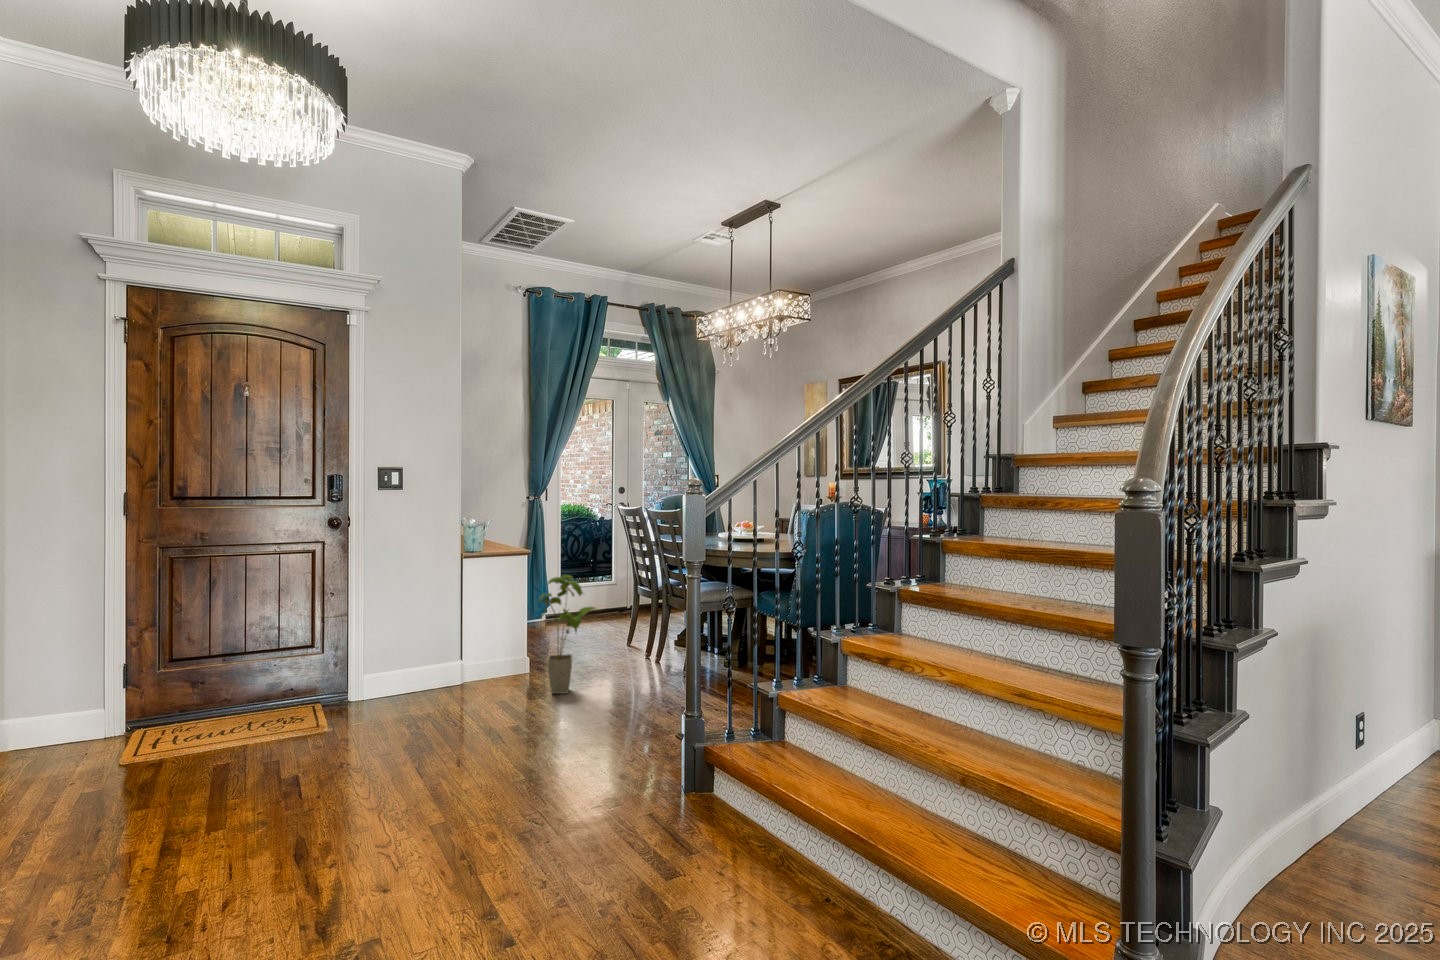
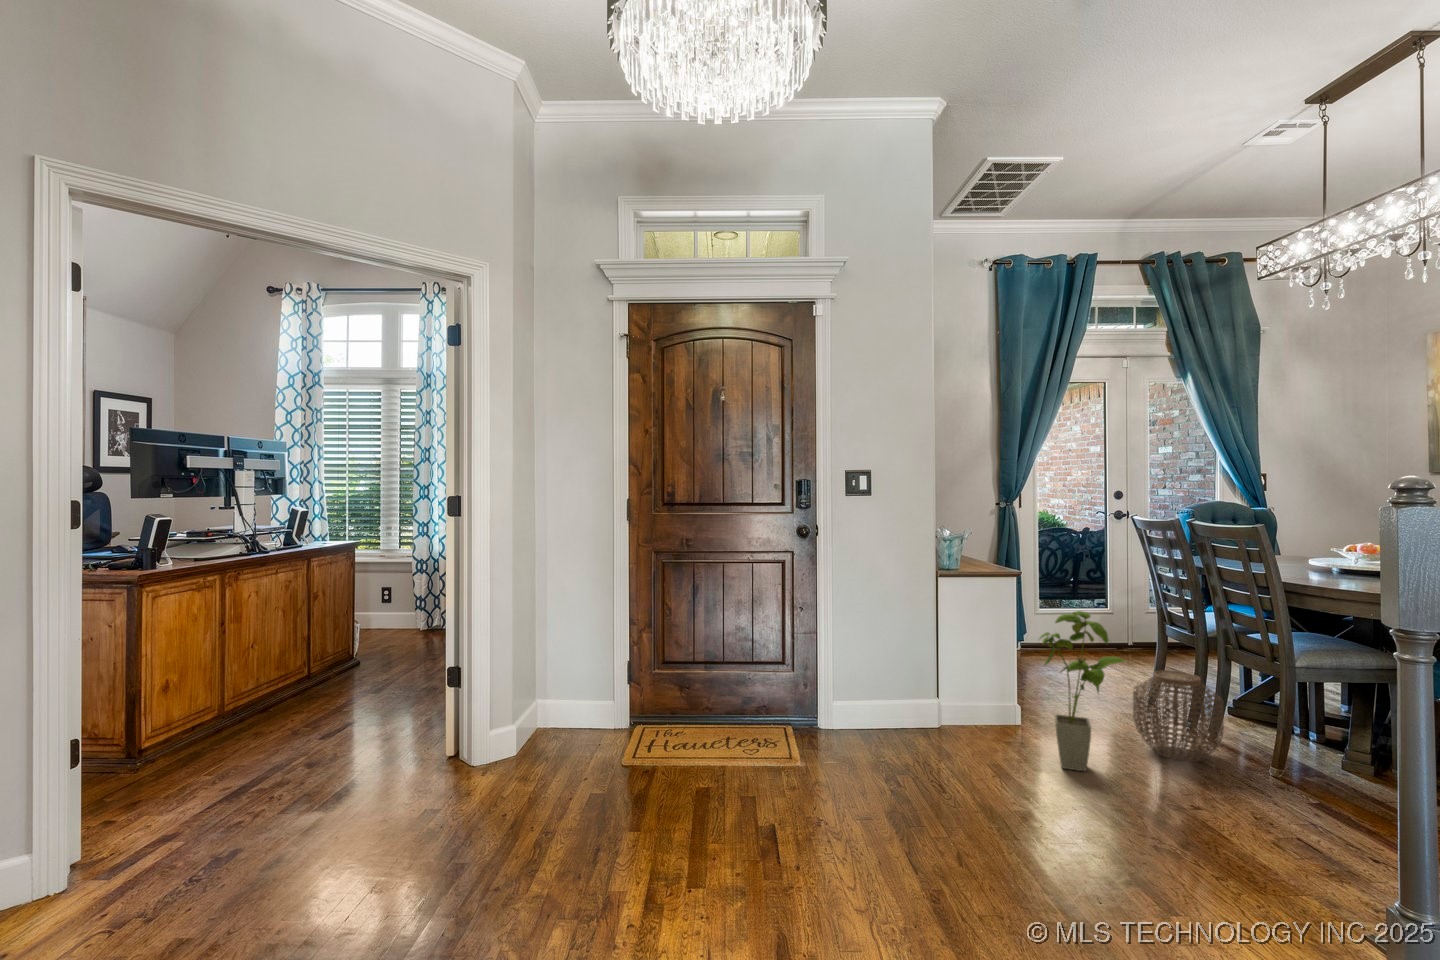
woven basket: none [606,614,661,676] -> present [1133,670,1224,762]

